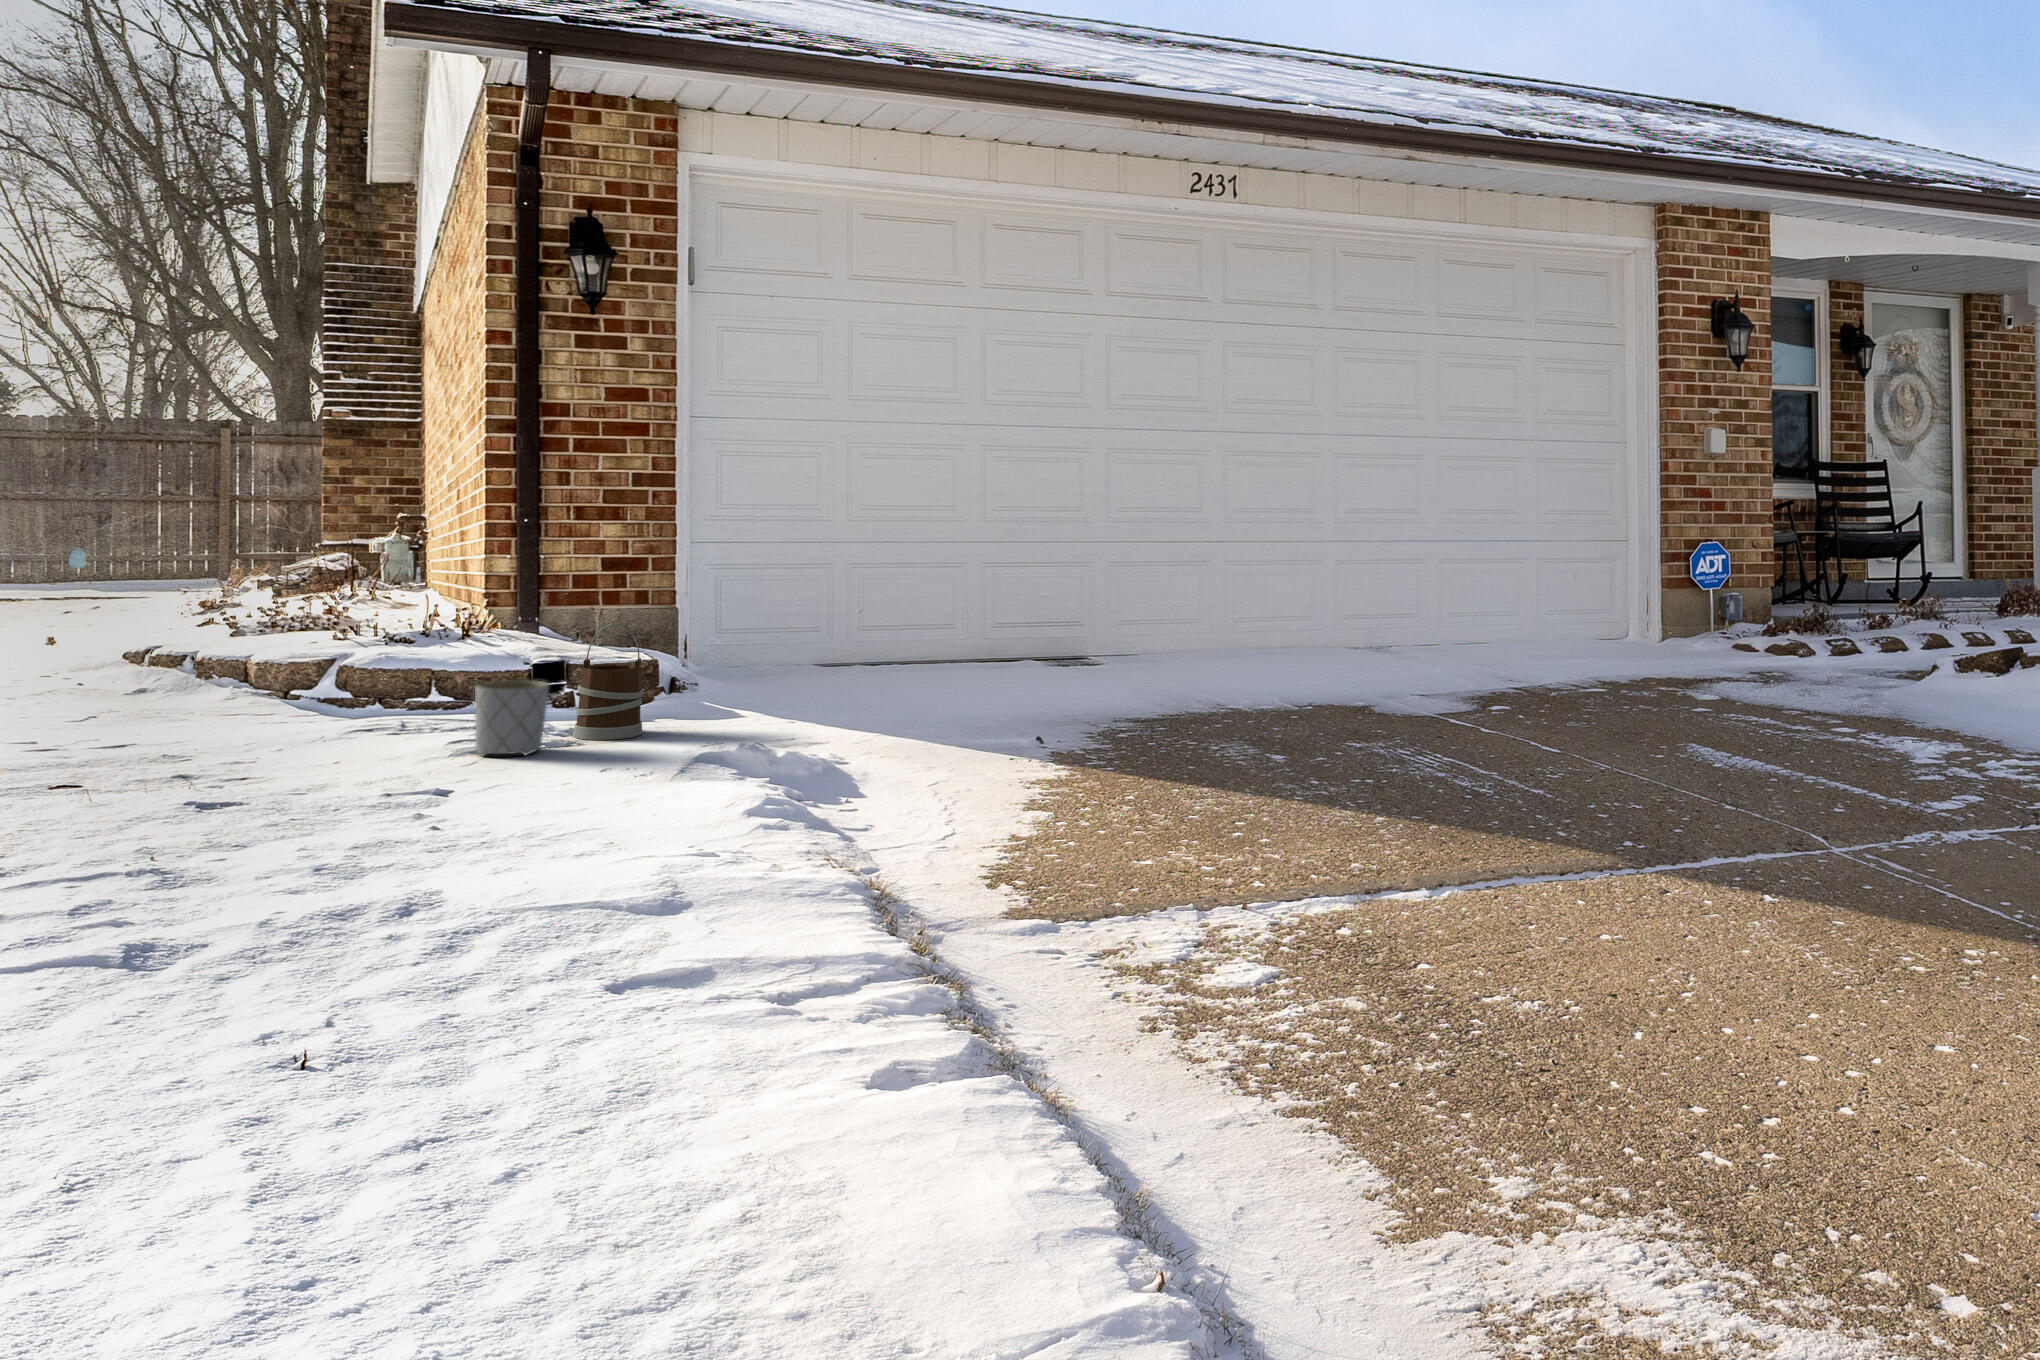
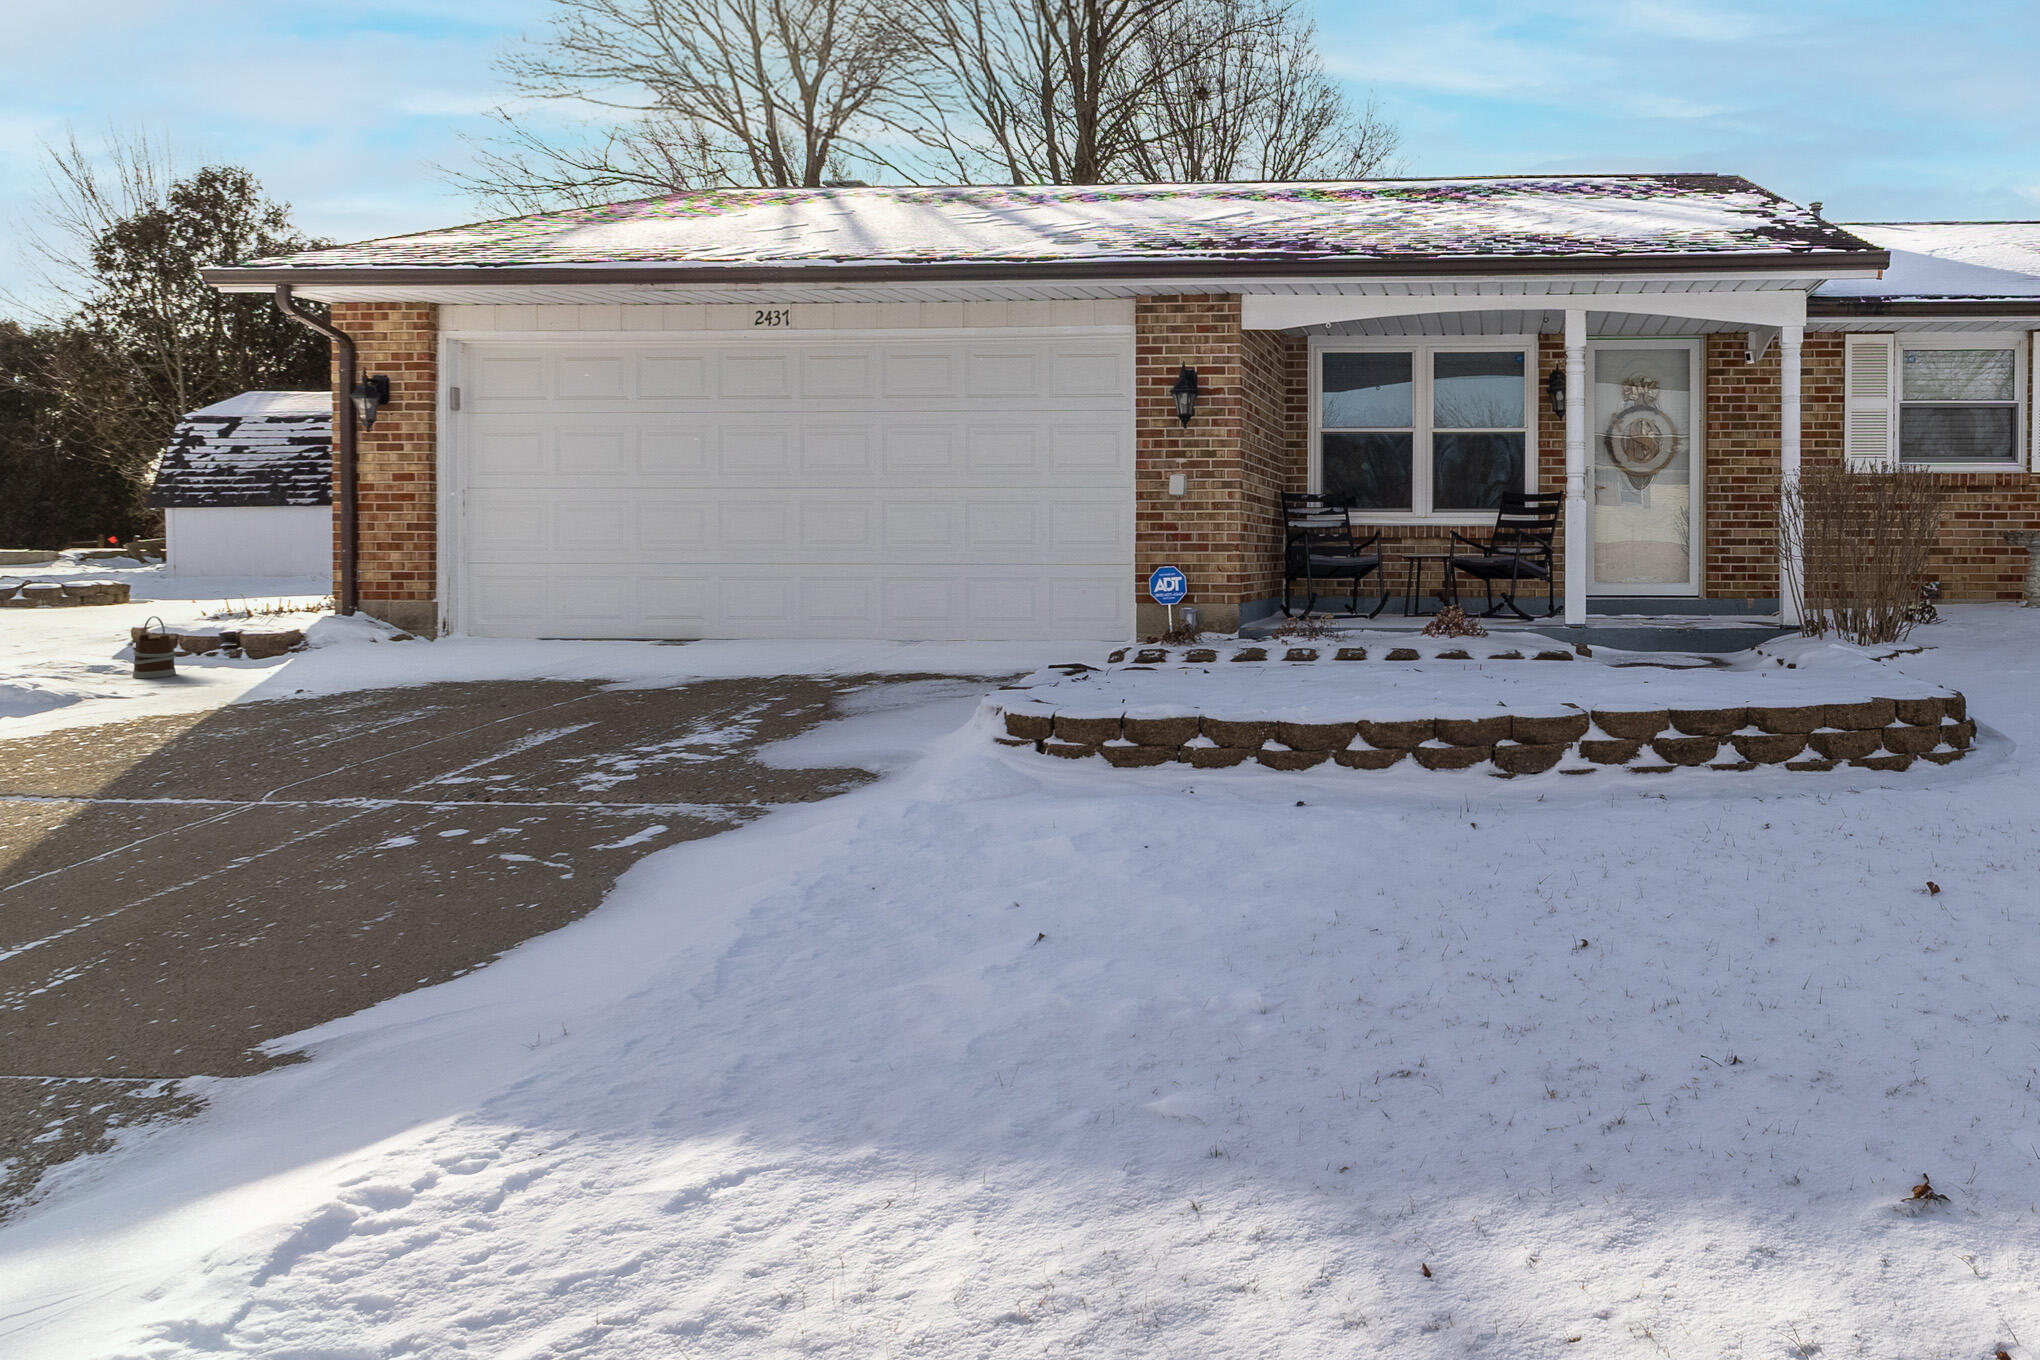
planter: present [475,680,549,756] -> none [48,645,93,684]

